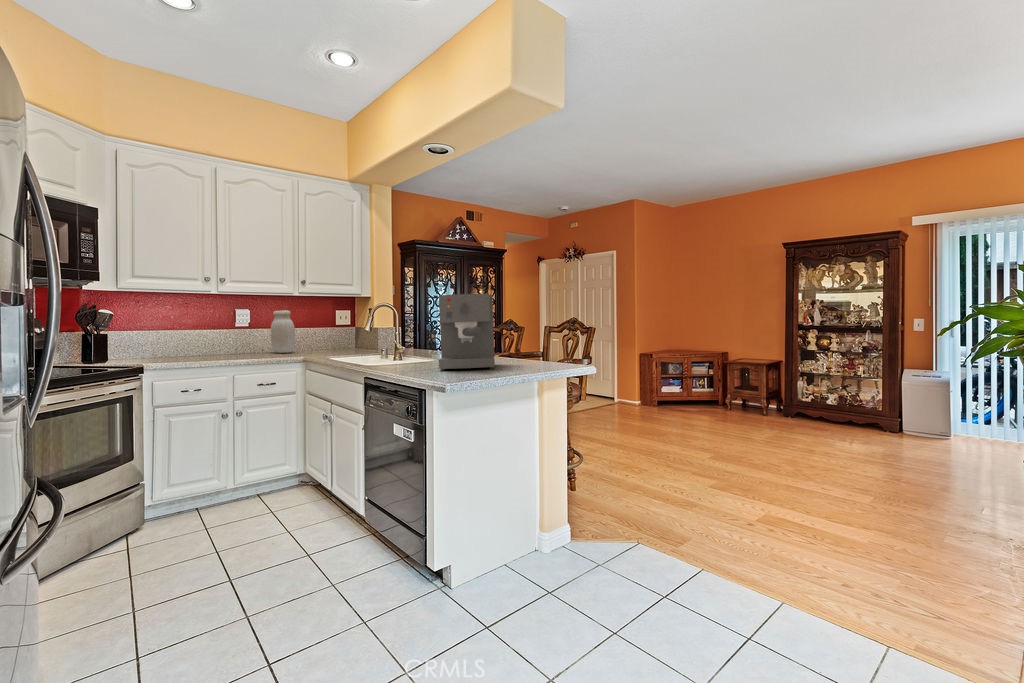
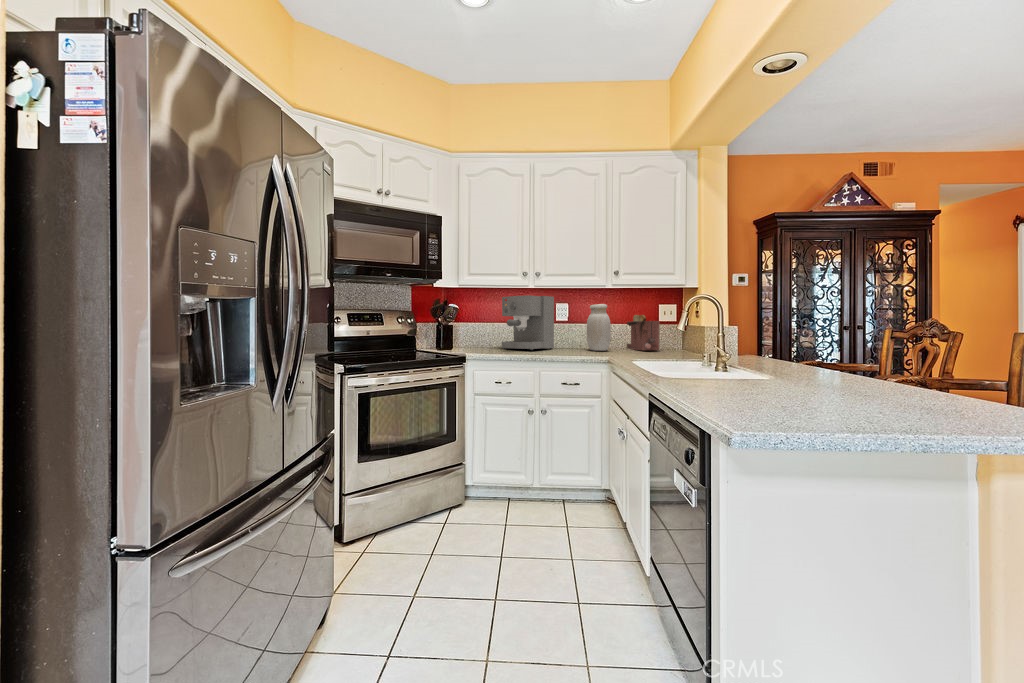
coffee maker: present [439,294,495,370] -> present [502,295,554,350]
toaster: none [306,320,338,350] -> present [627,315,660,350]

